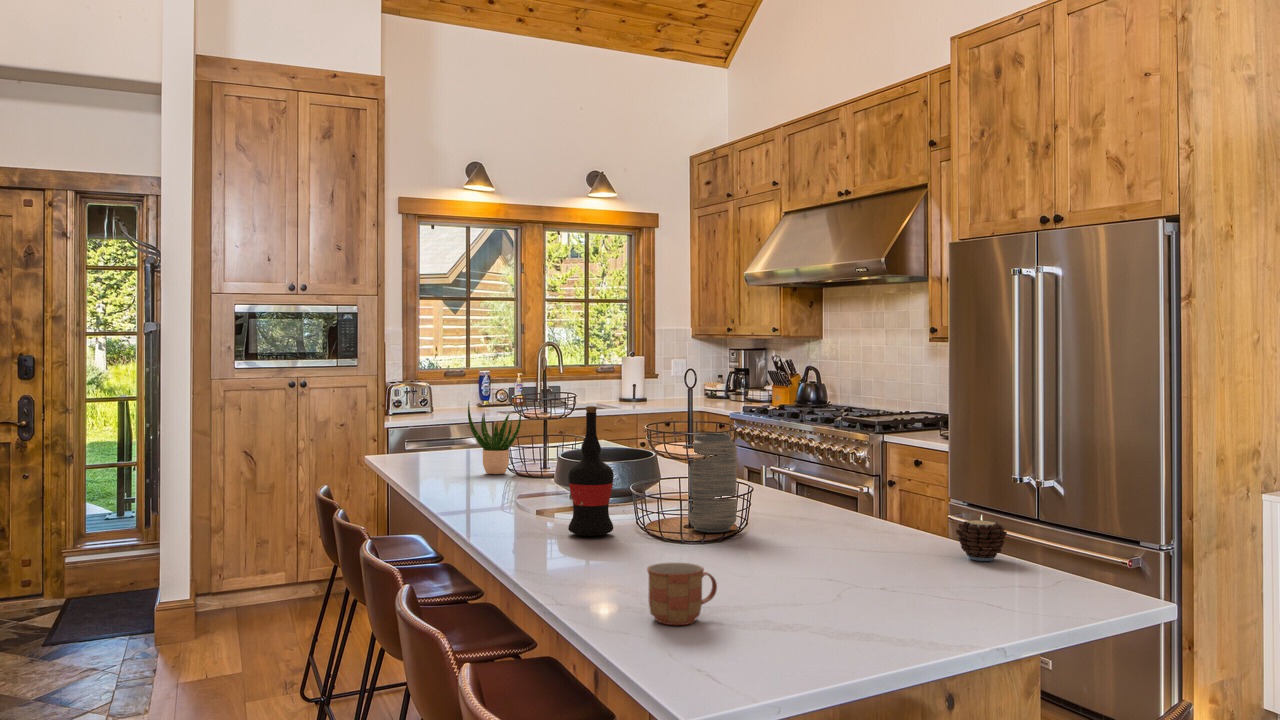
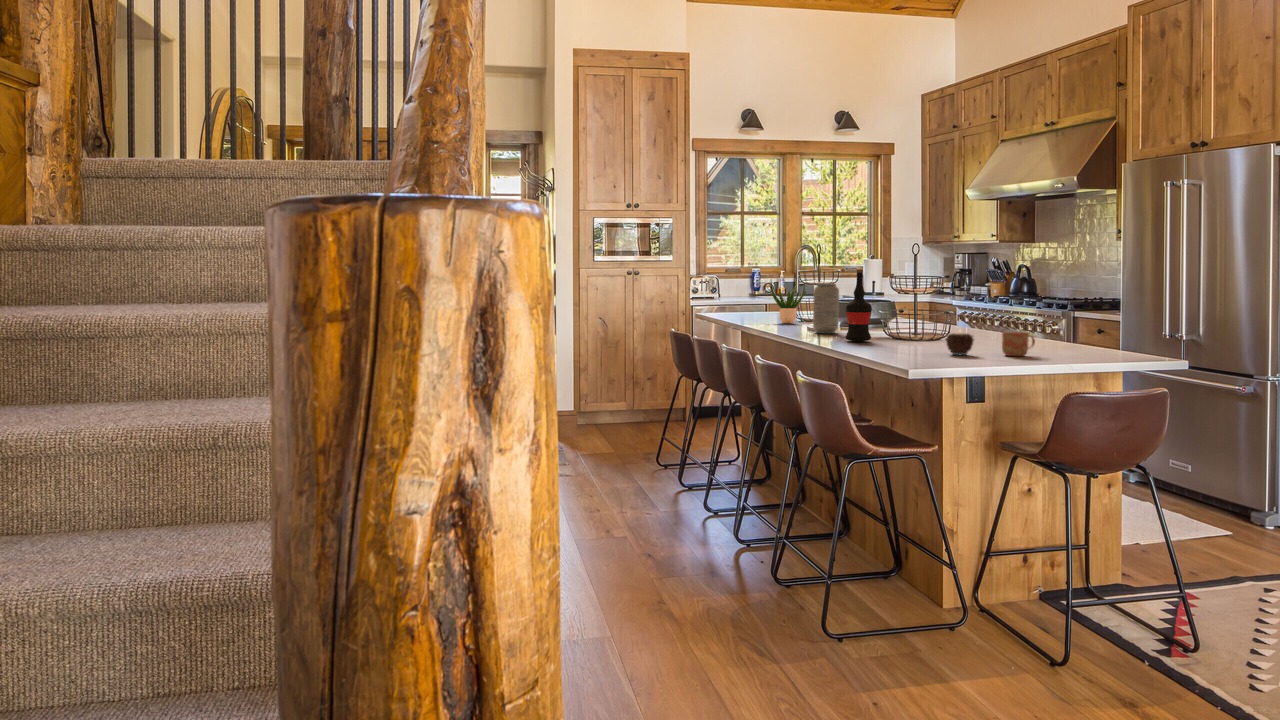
vase: present [688,433,737,533] -> present [813,283,839,333]
candle: present [956,515,1007,561] -> present [946,333,974,355]
mug: present [647,563,717,625] -> present [1002,331,1035,356]

